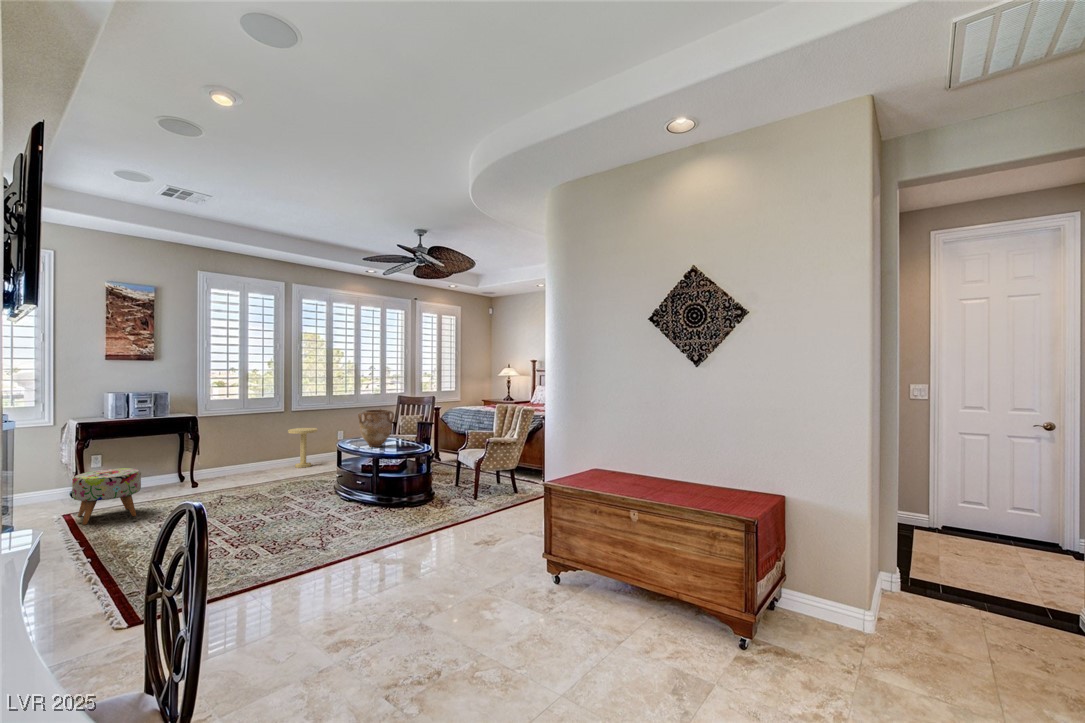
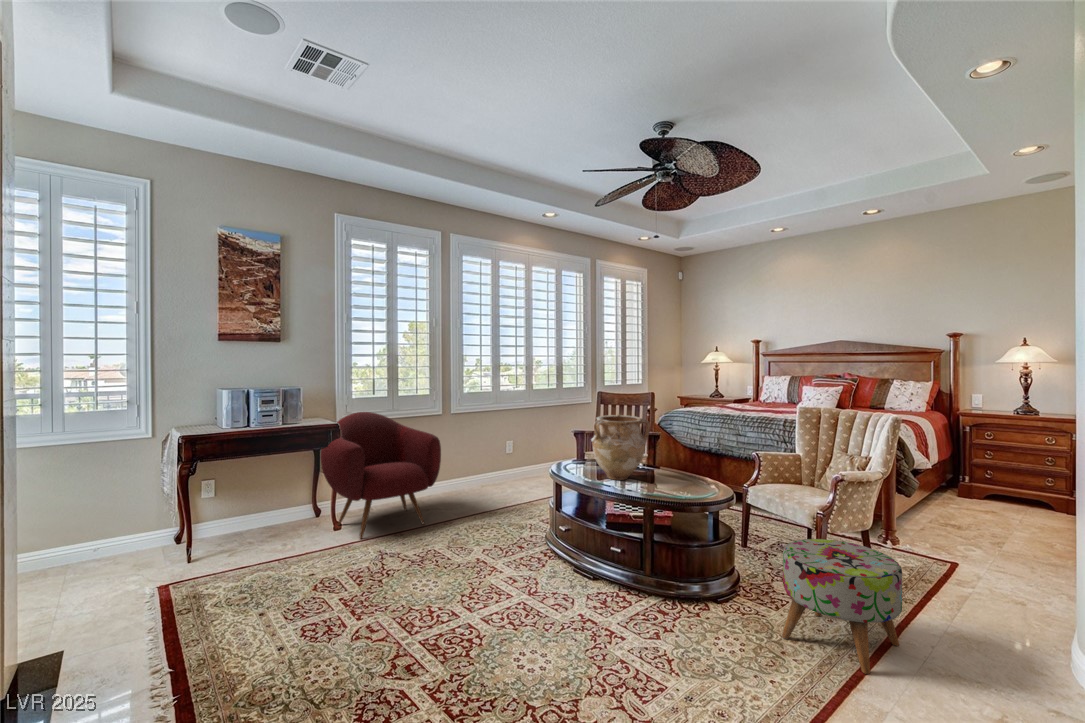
armchair: none [182,409,272,491] -> present [321,412,441,539]
side table: present [288,428,318,468] -> none [451,437,489,495]
ottoman: present [72,468,141,525] -> present [782,539,902,674]

